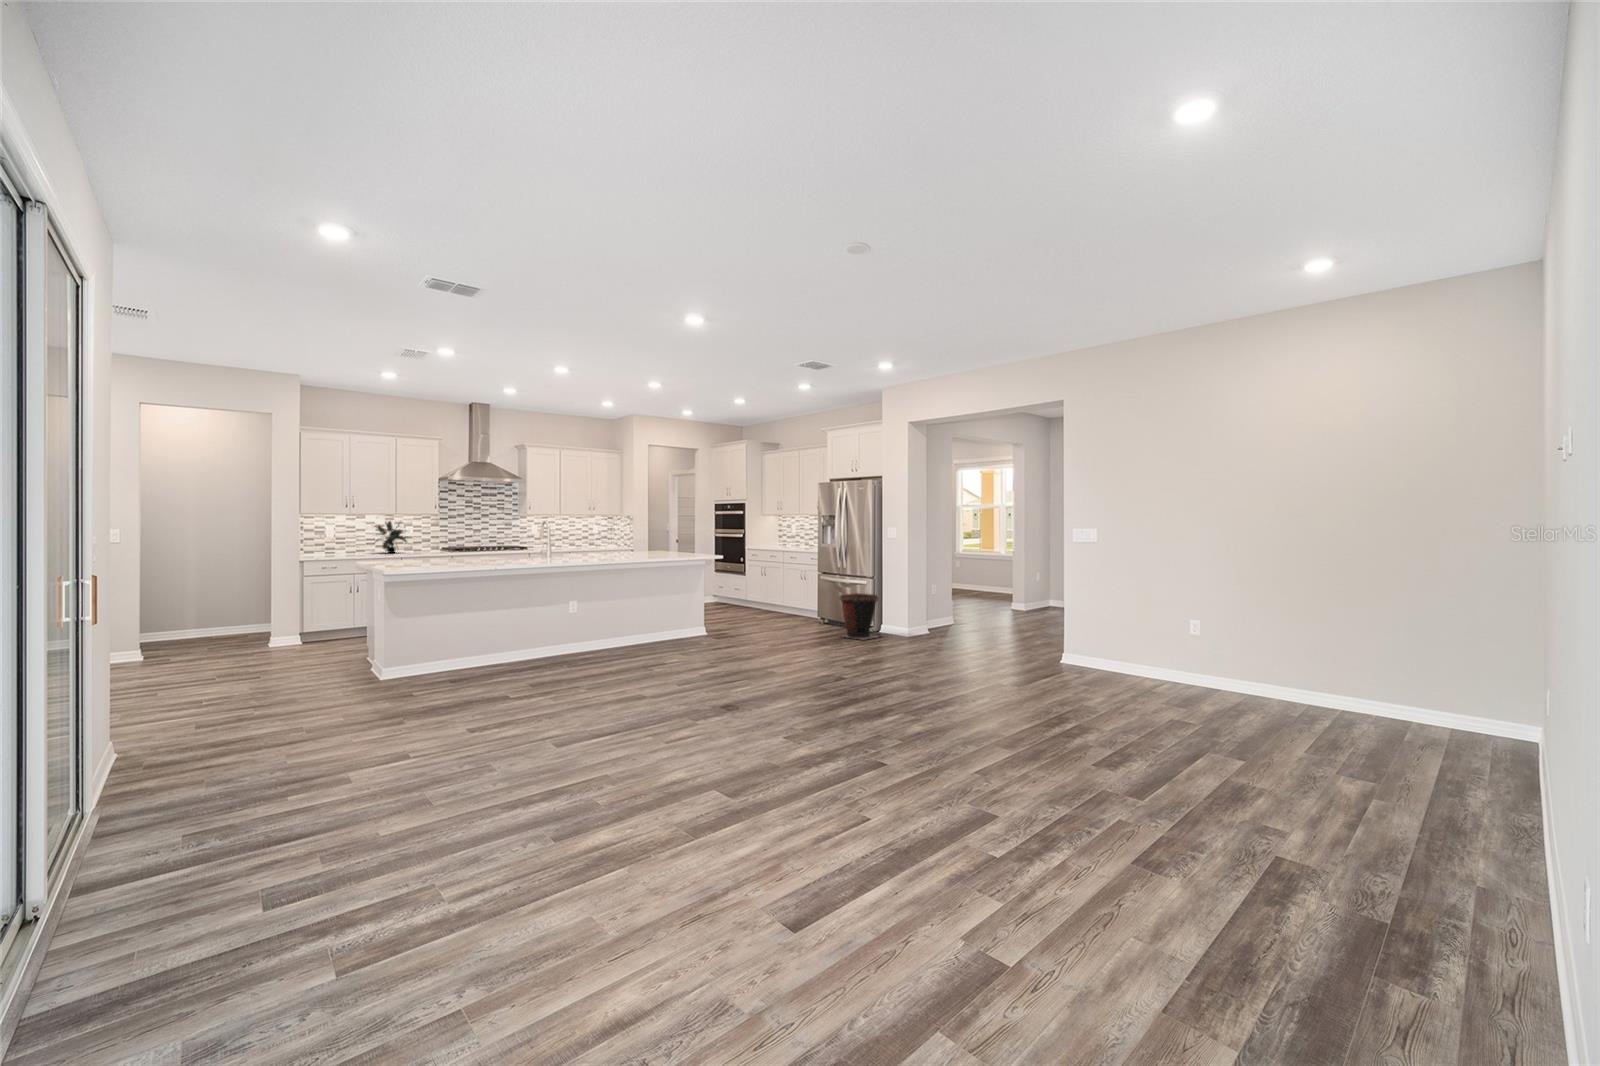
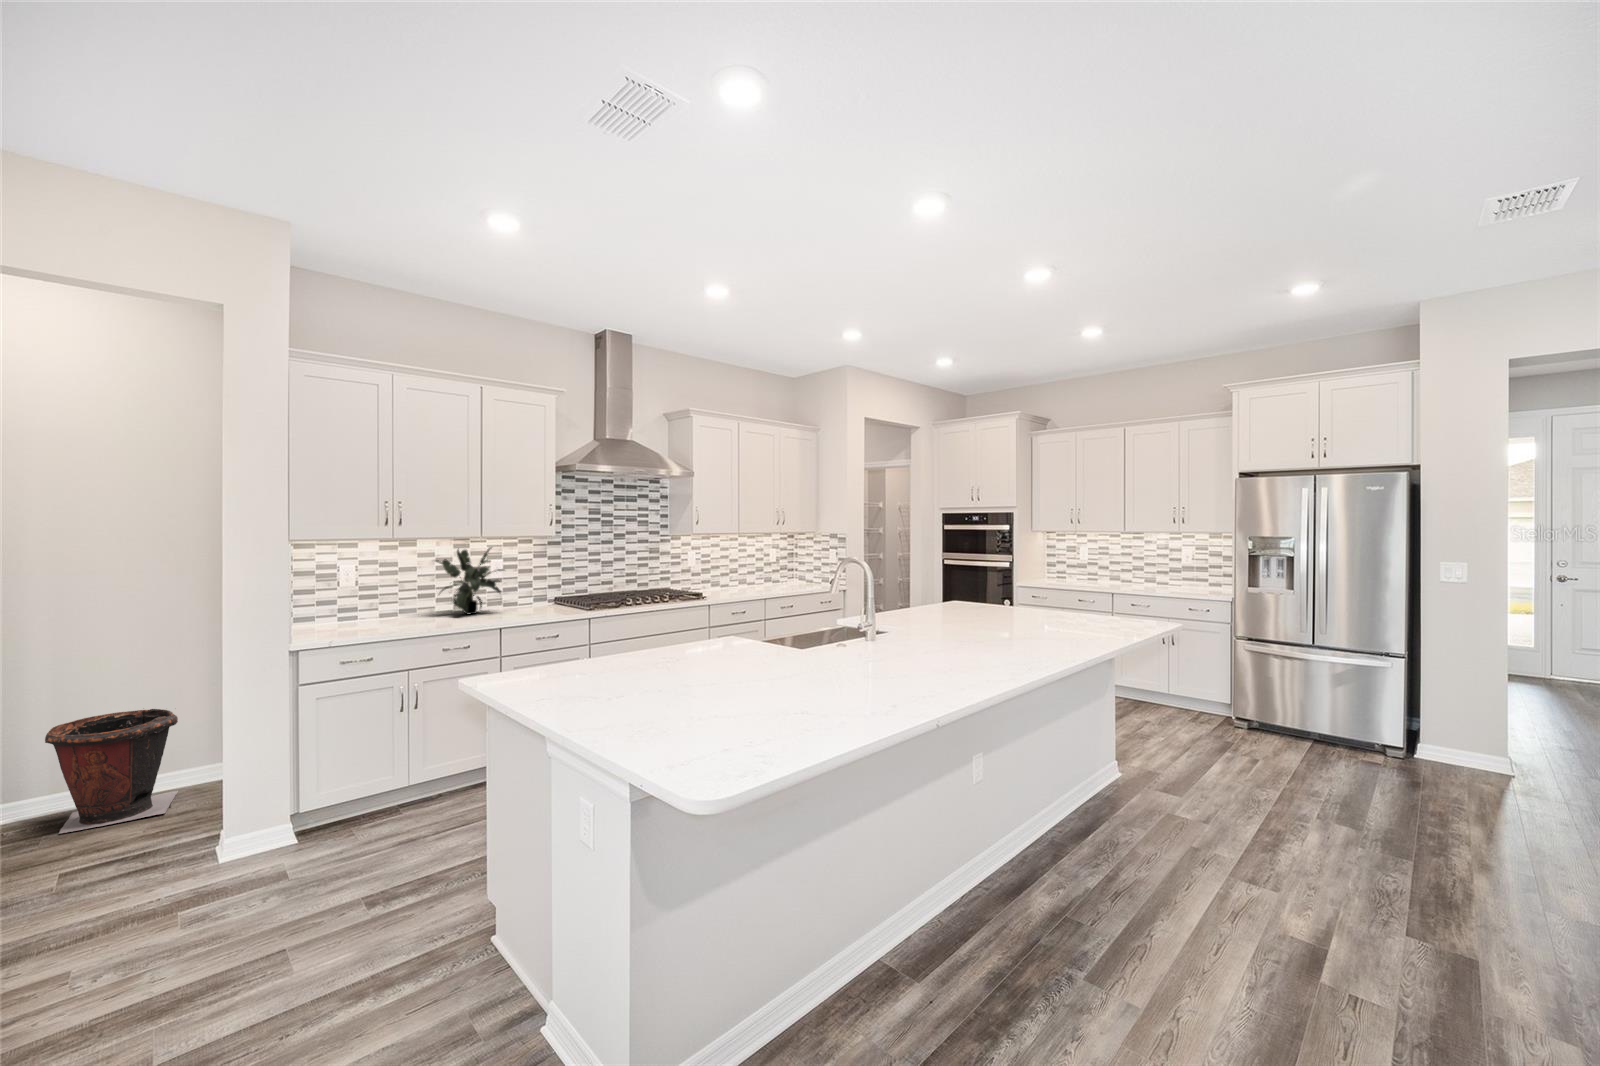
trash can: present [839,593,879,640] -> present [45,709,178,834]

